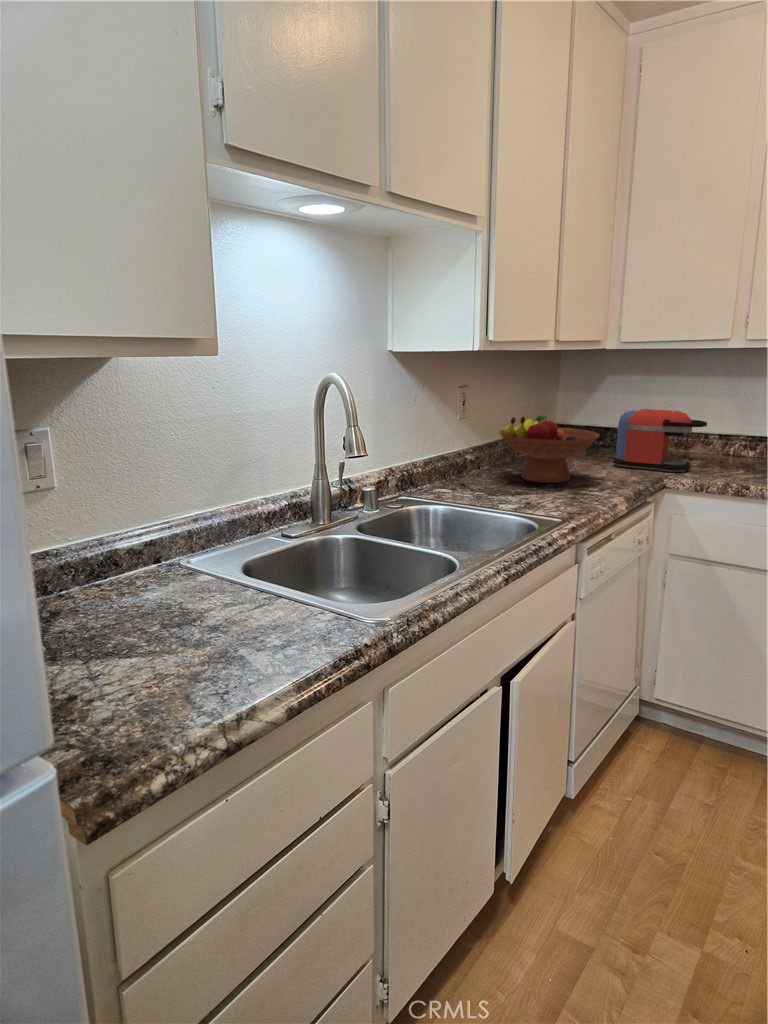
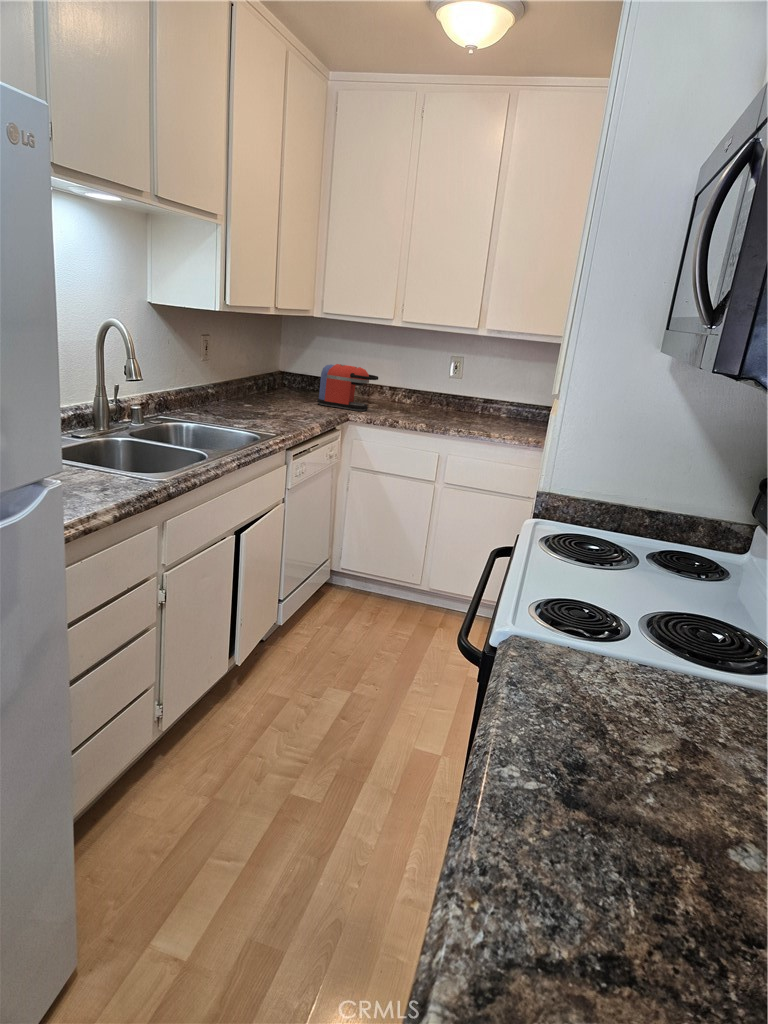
fruit bowl: present [499,415,599,483] -> none [233,362,306,413]

